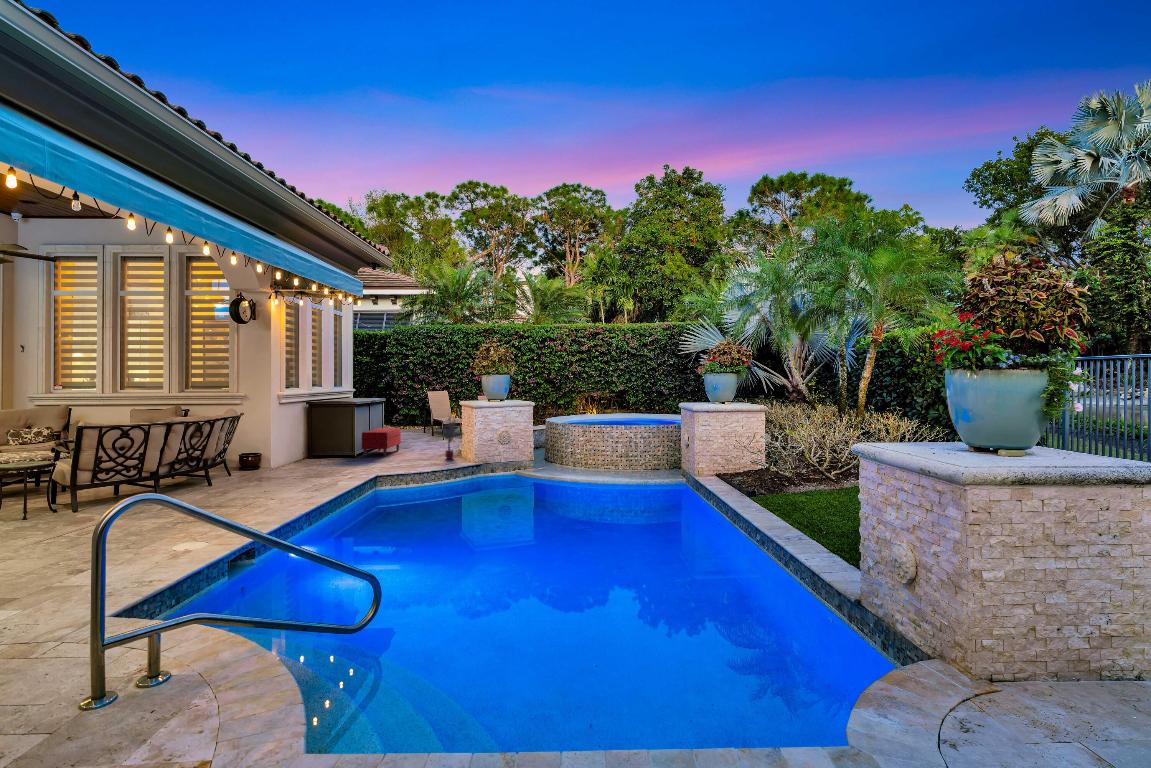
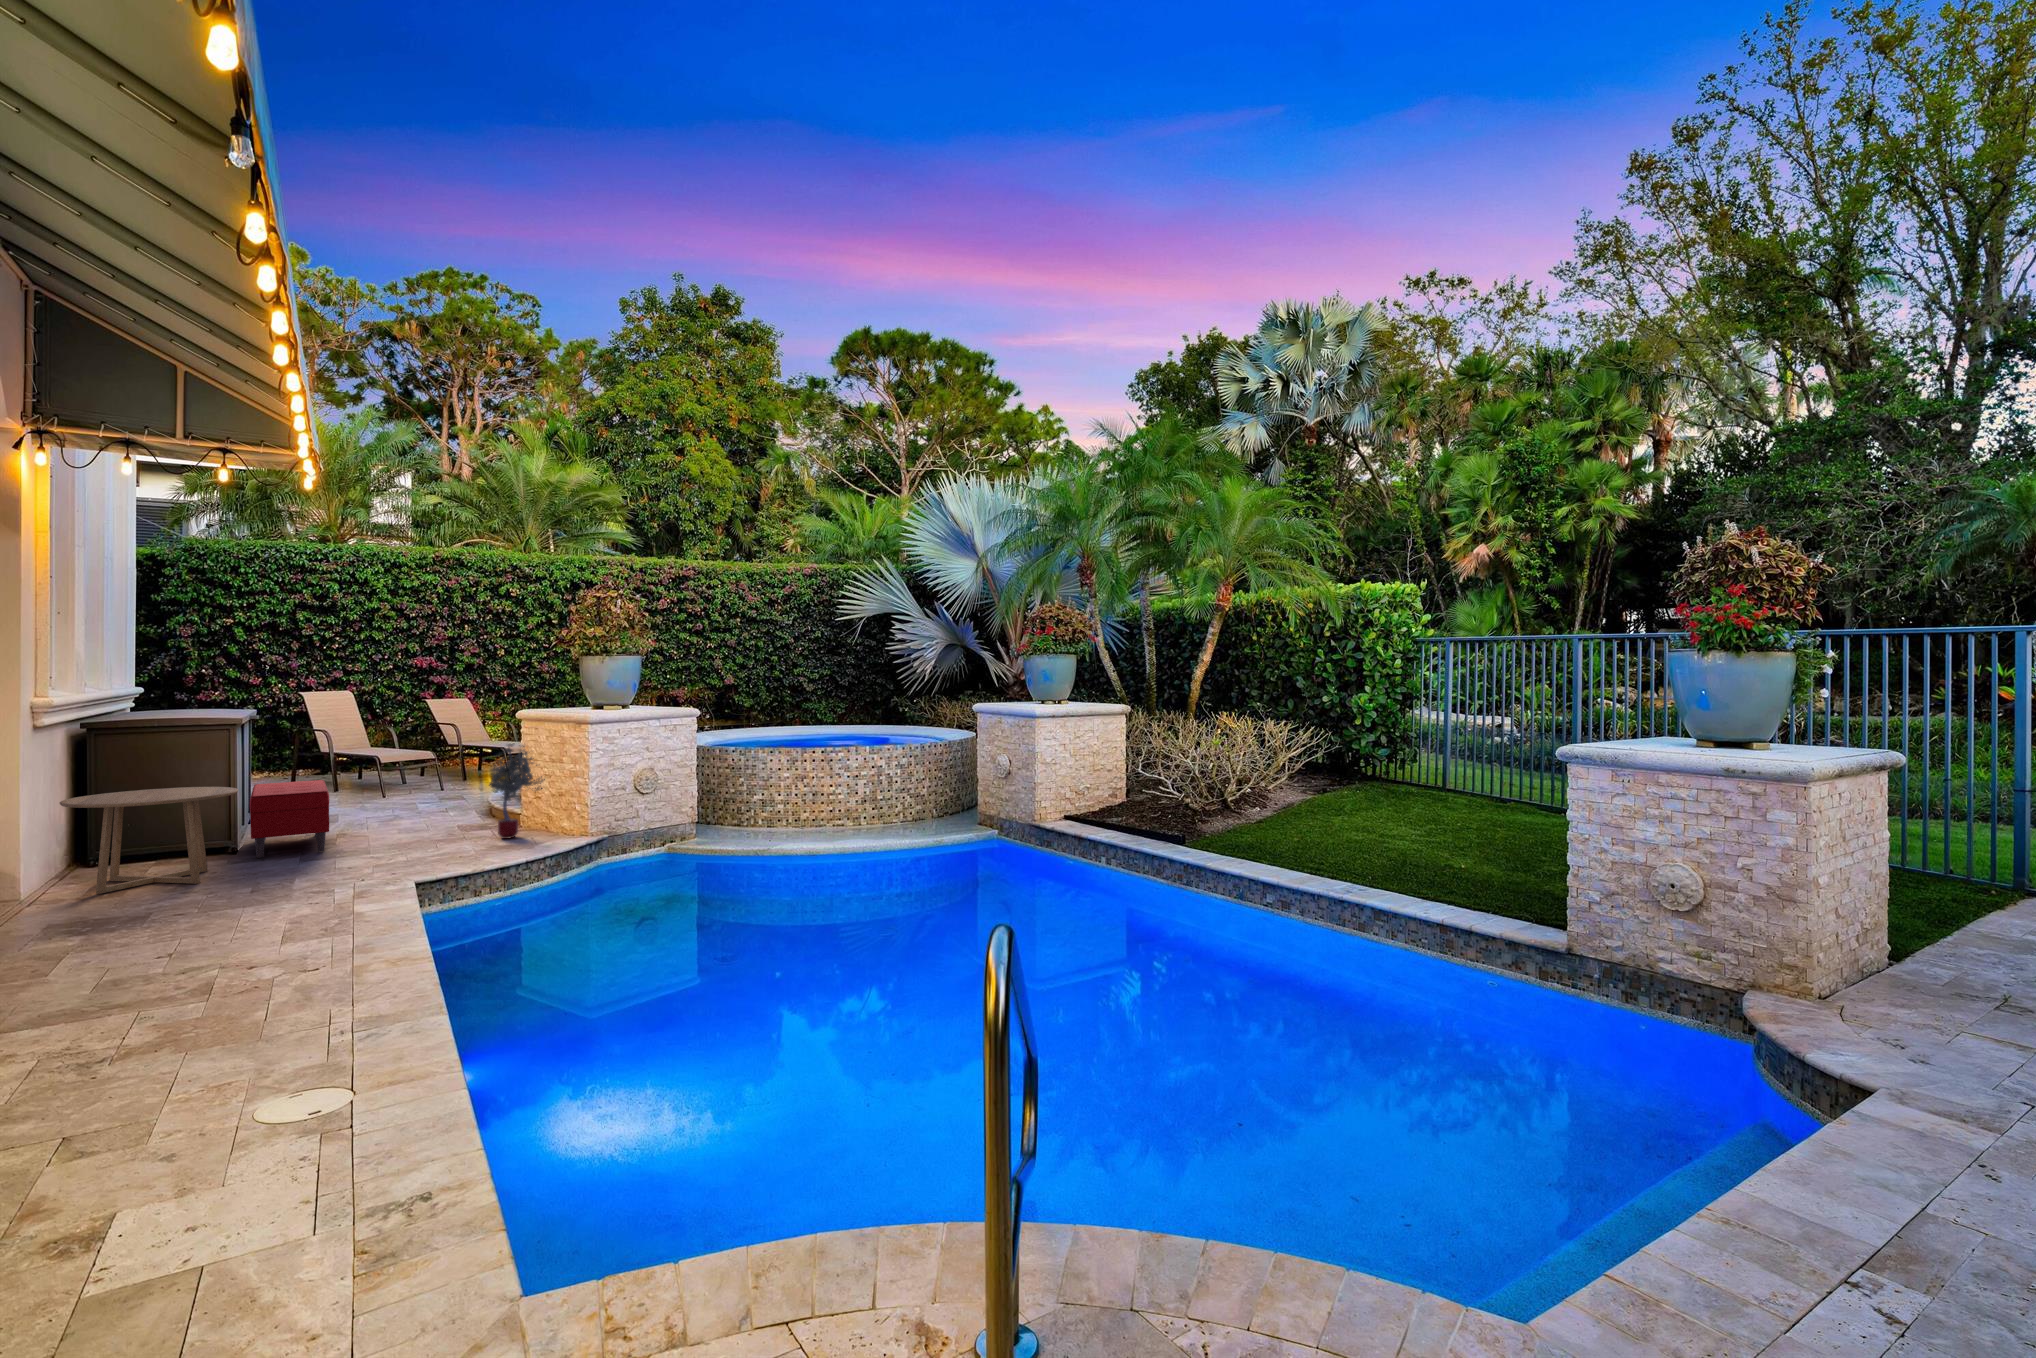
round table: none [296,427,351,464] -> present [60,787,238,894]

